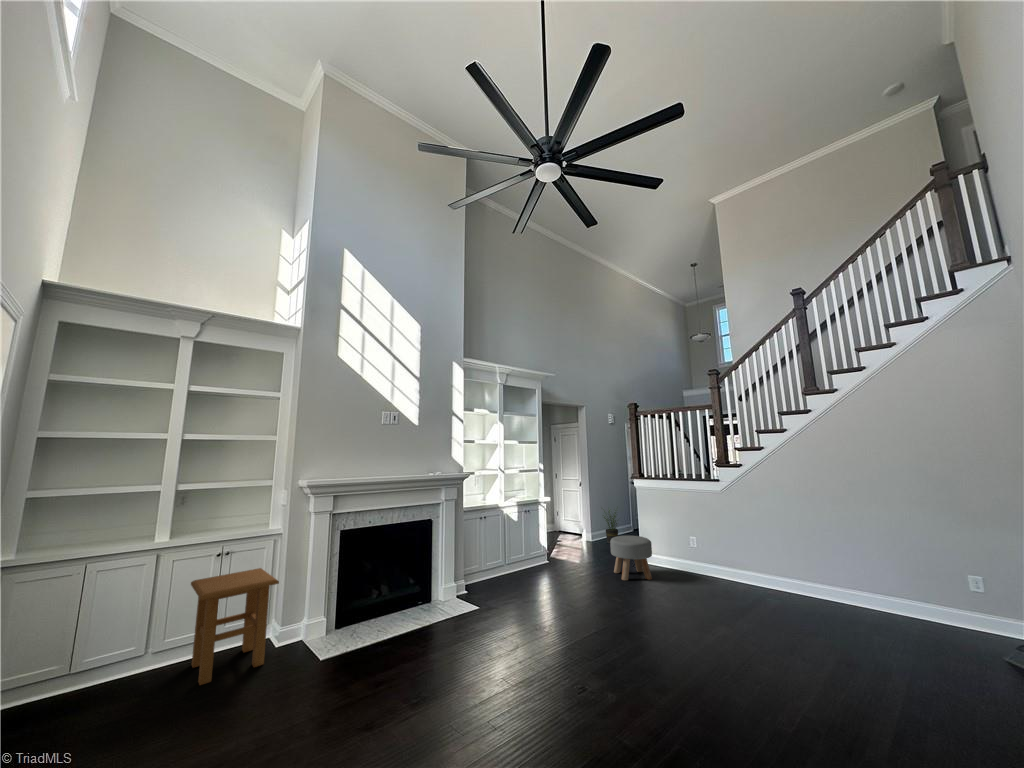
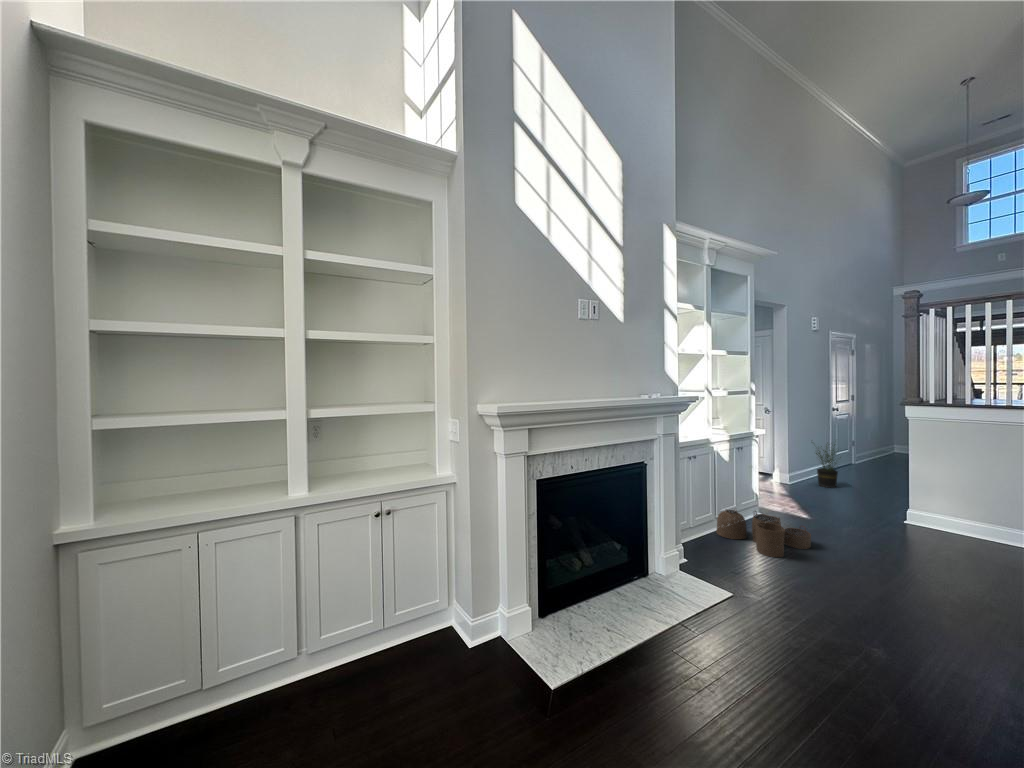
ottoman: present [610,536,652,580] -> none [892,488,981,559]
woven basket: none [502,556,558,587] -> present [716,510,811,557]
side table: present [191,568,279,685] -> none [345,532,476,726]

